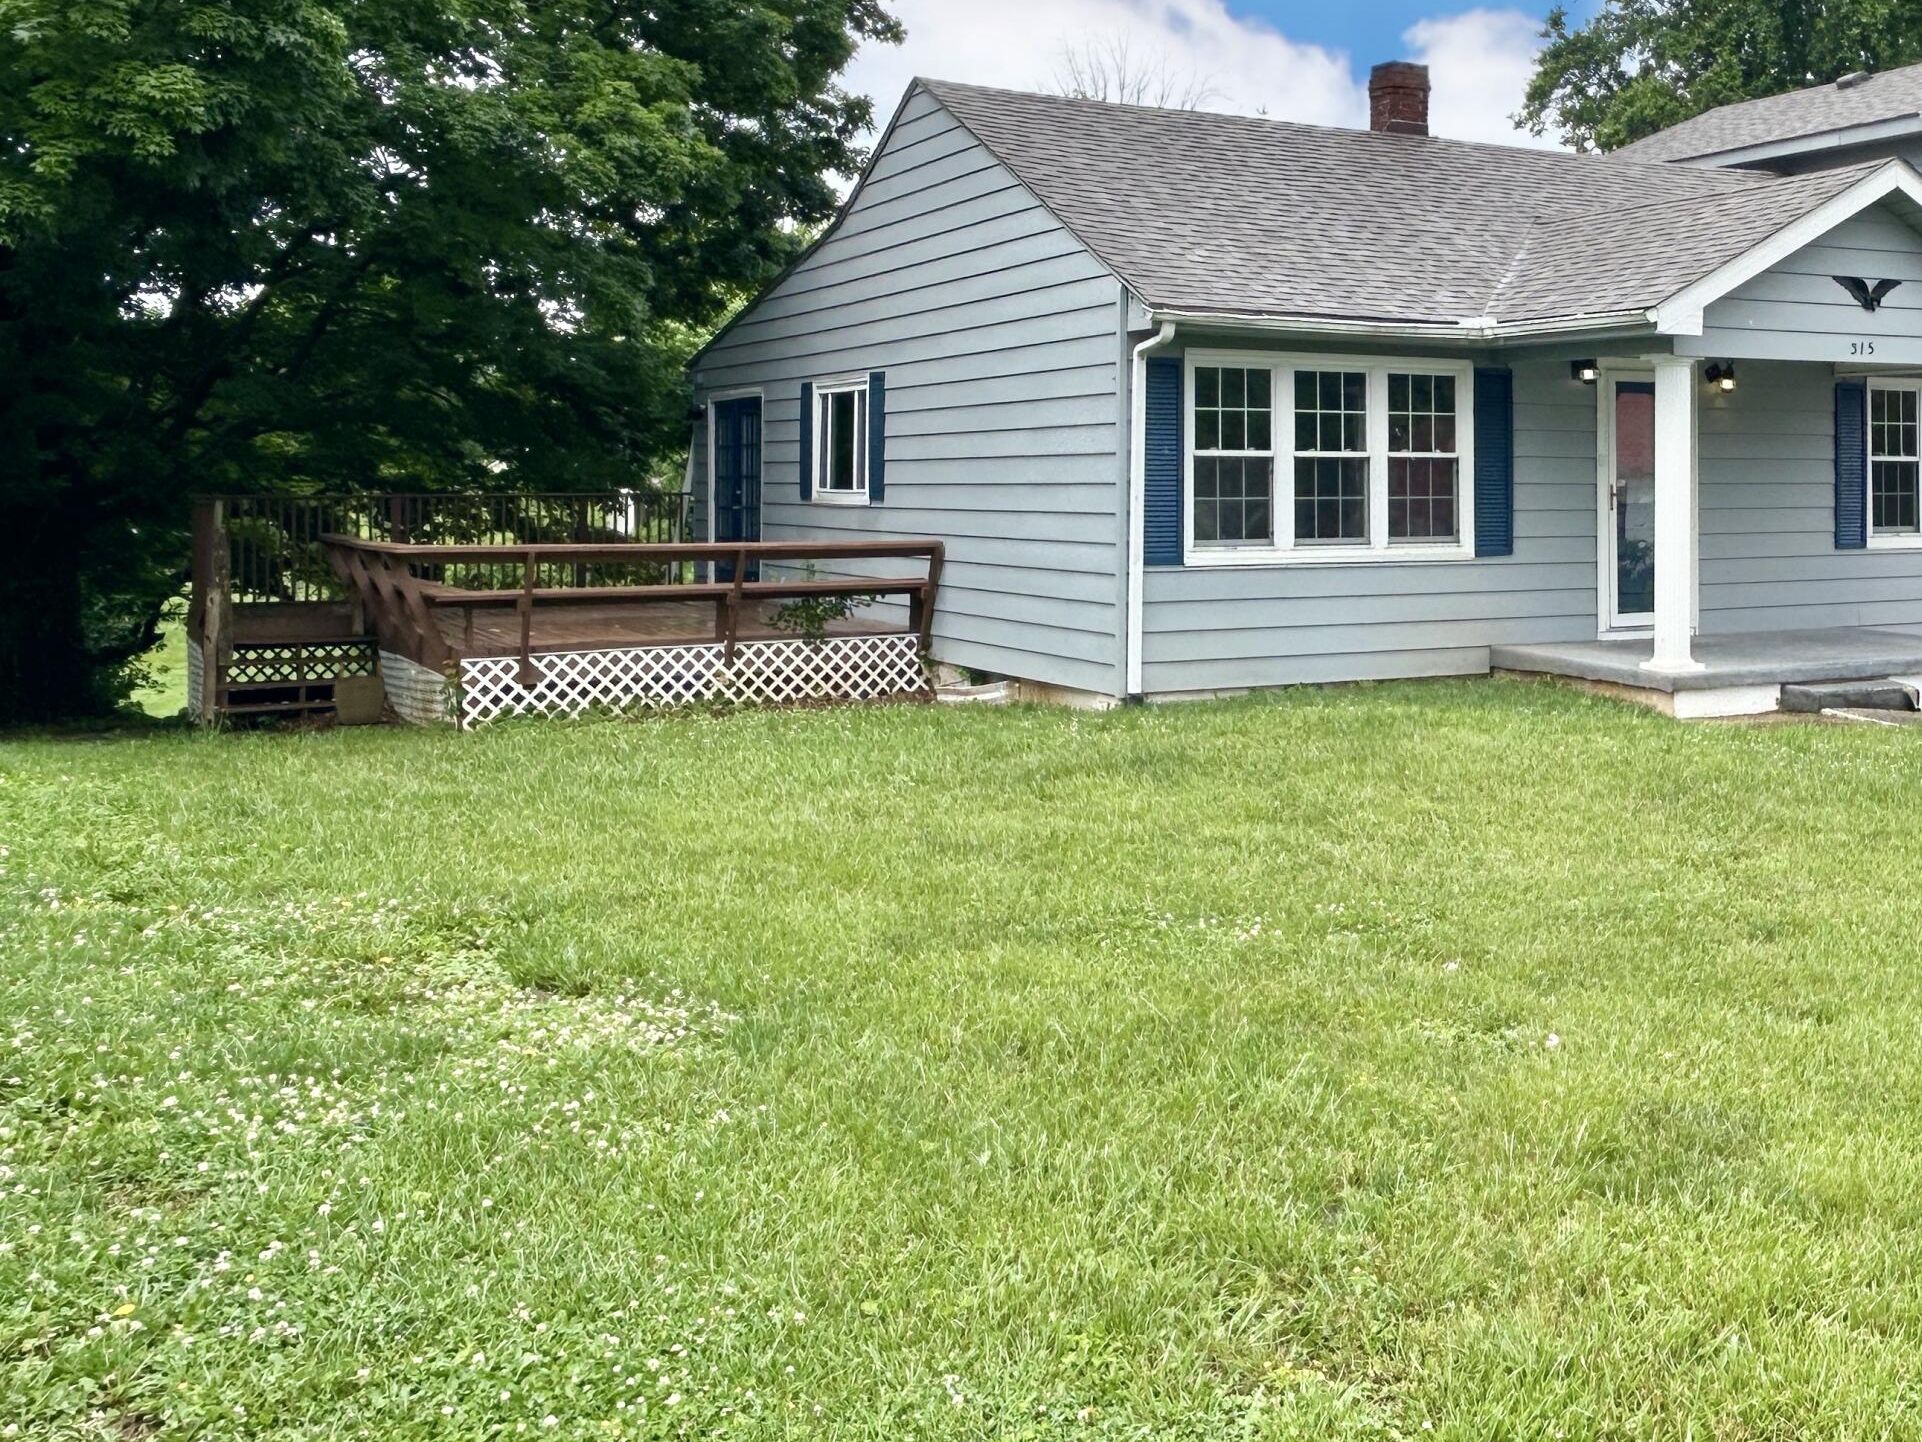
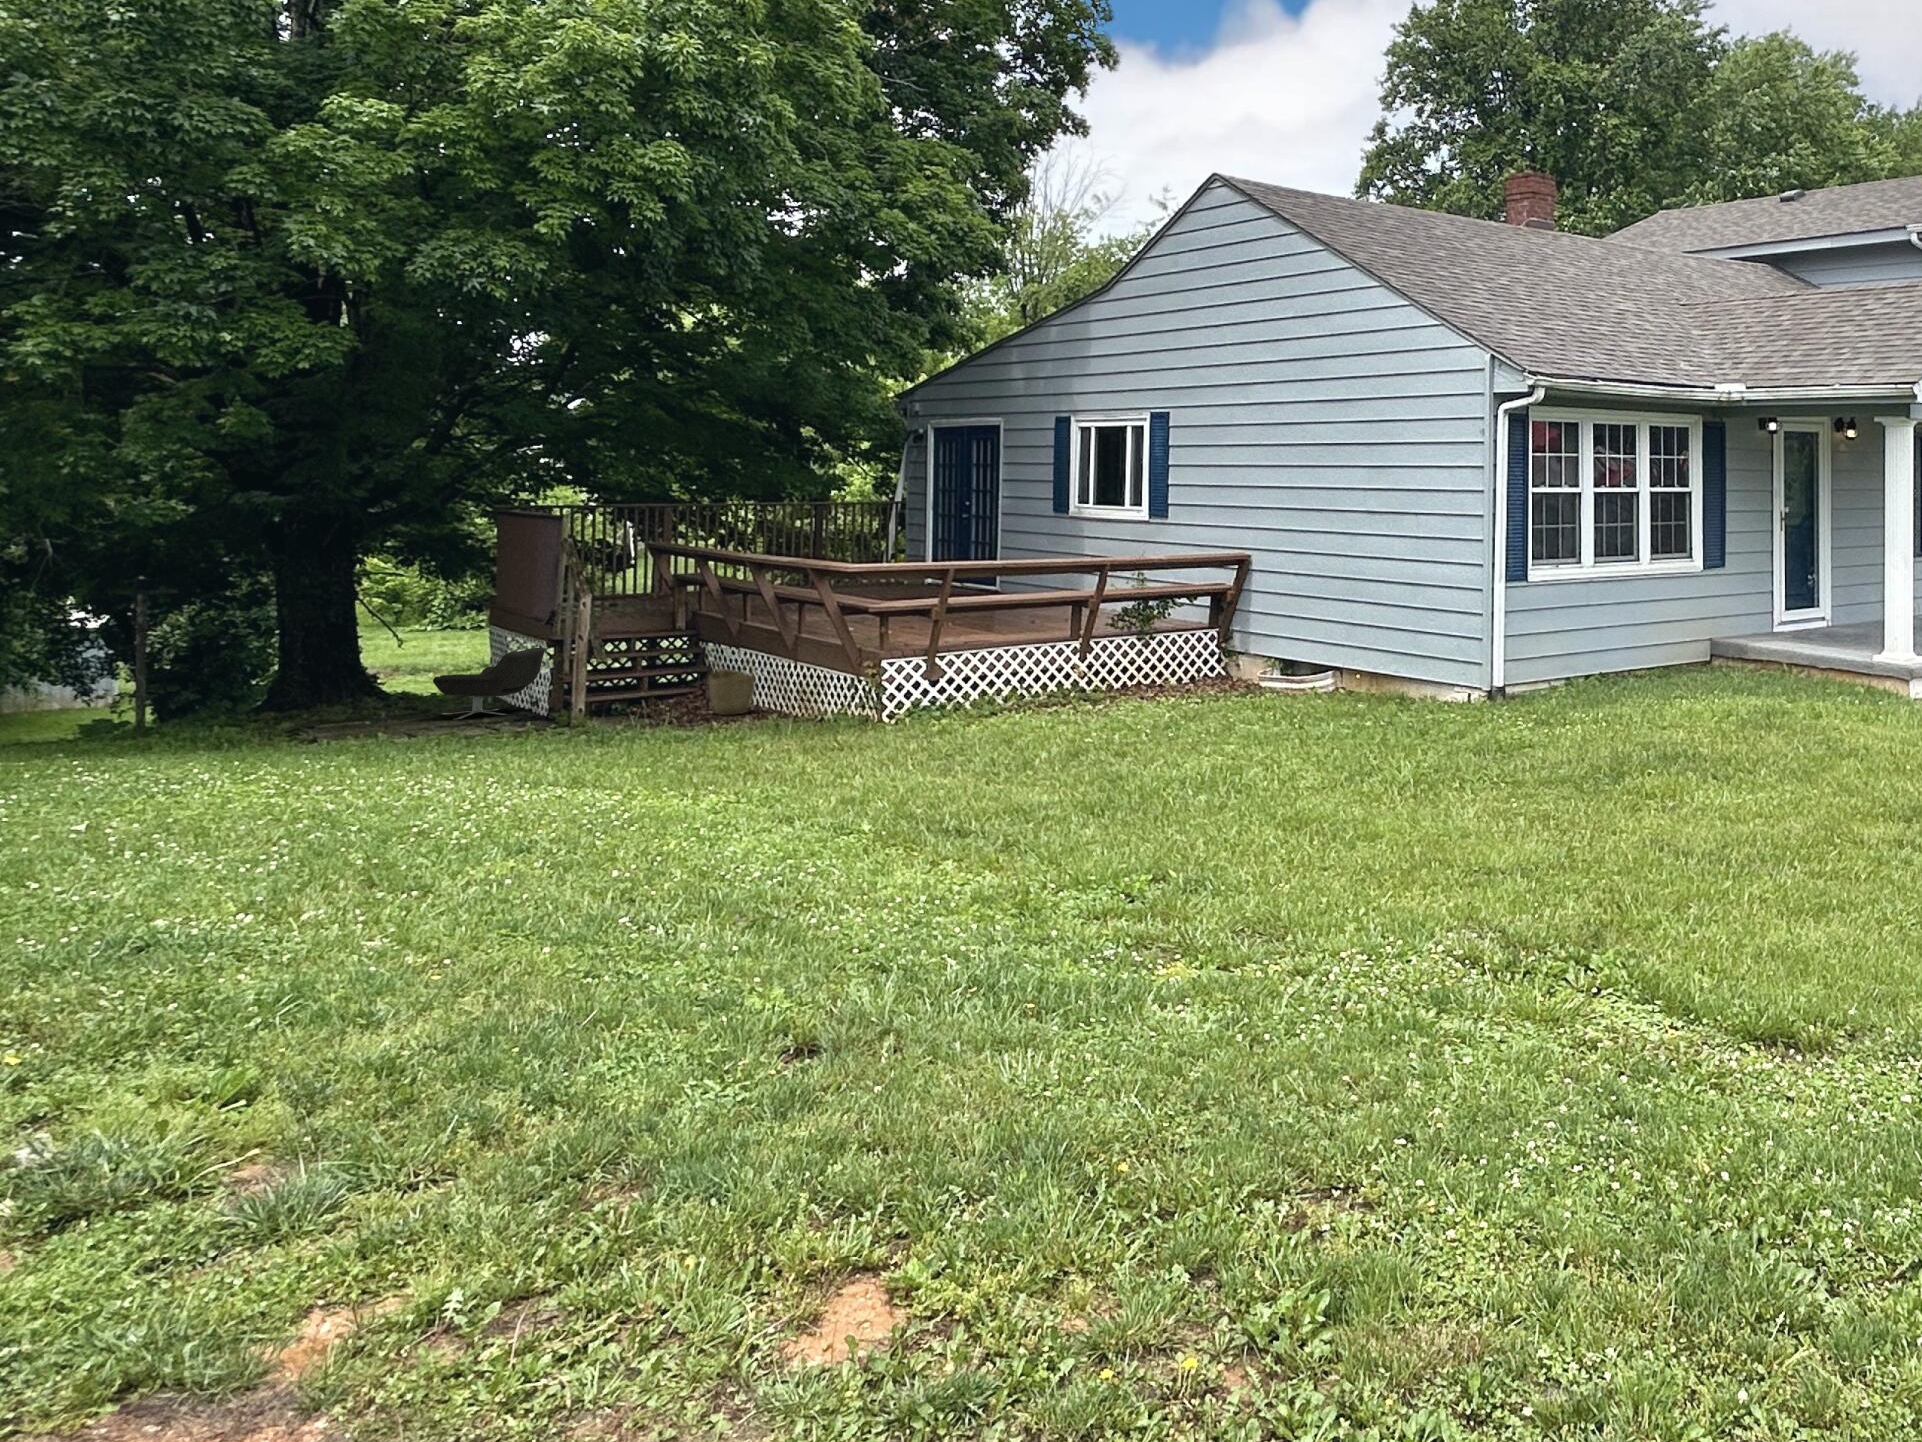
lounge chair: none [66,649,190,726] -> present [433,647,545,719]

